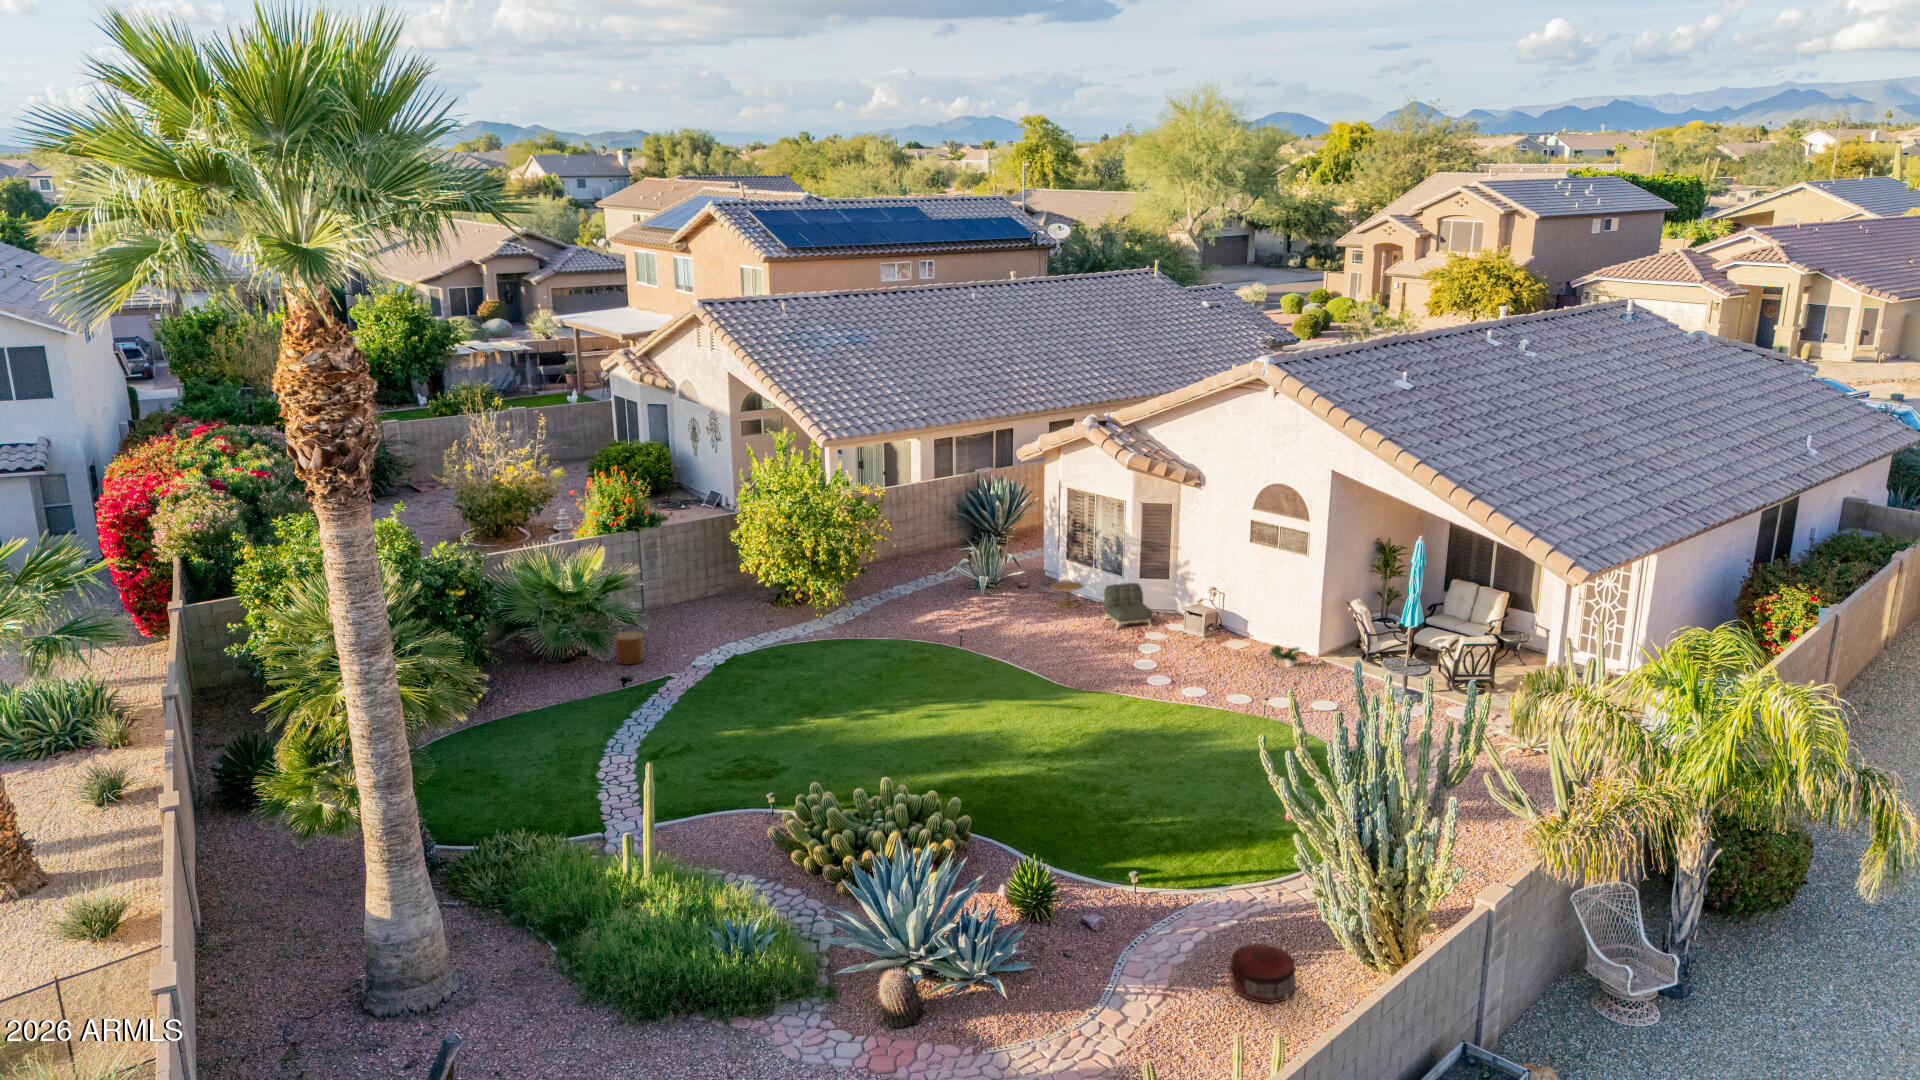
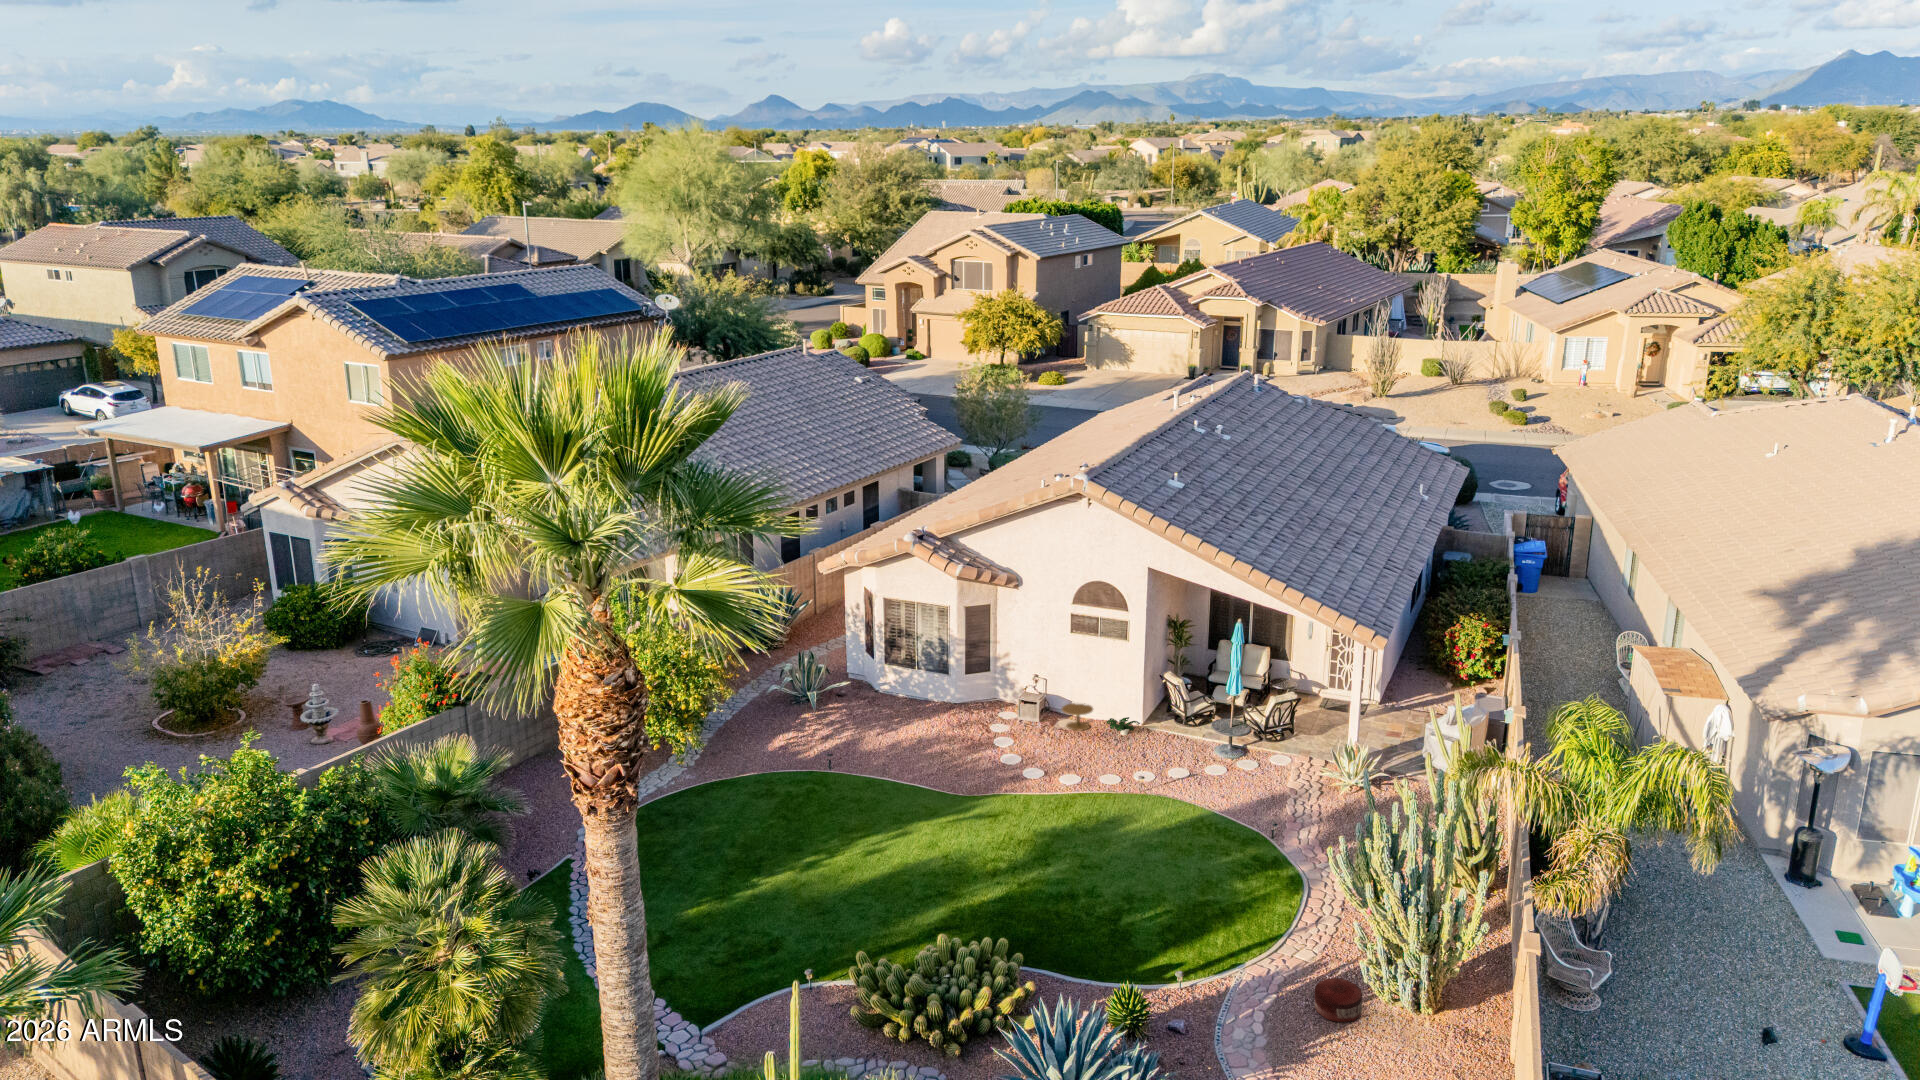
side table: present [1052,581,1083,608] -> present [1062,703,1093,731]
armchair: present [1104,583,1152,629] -> none [940,678,986,724]
woven basket: present [614,631,644,664] -> none [525,813,555,849]

